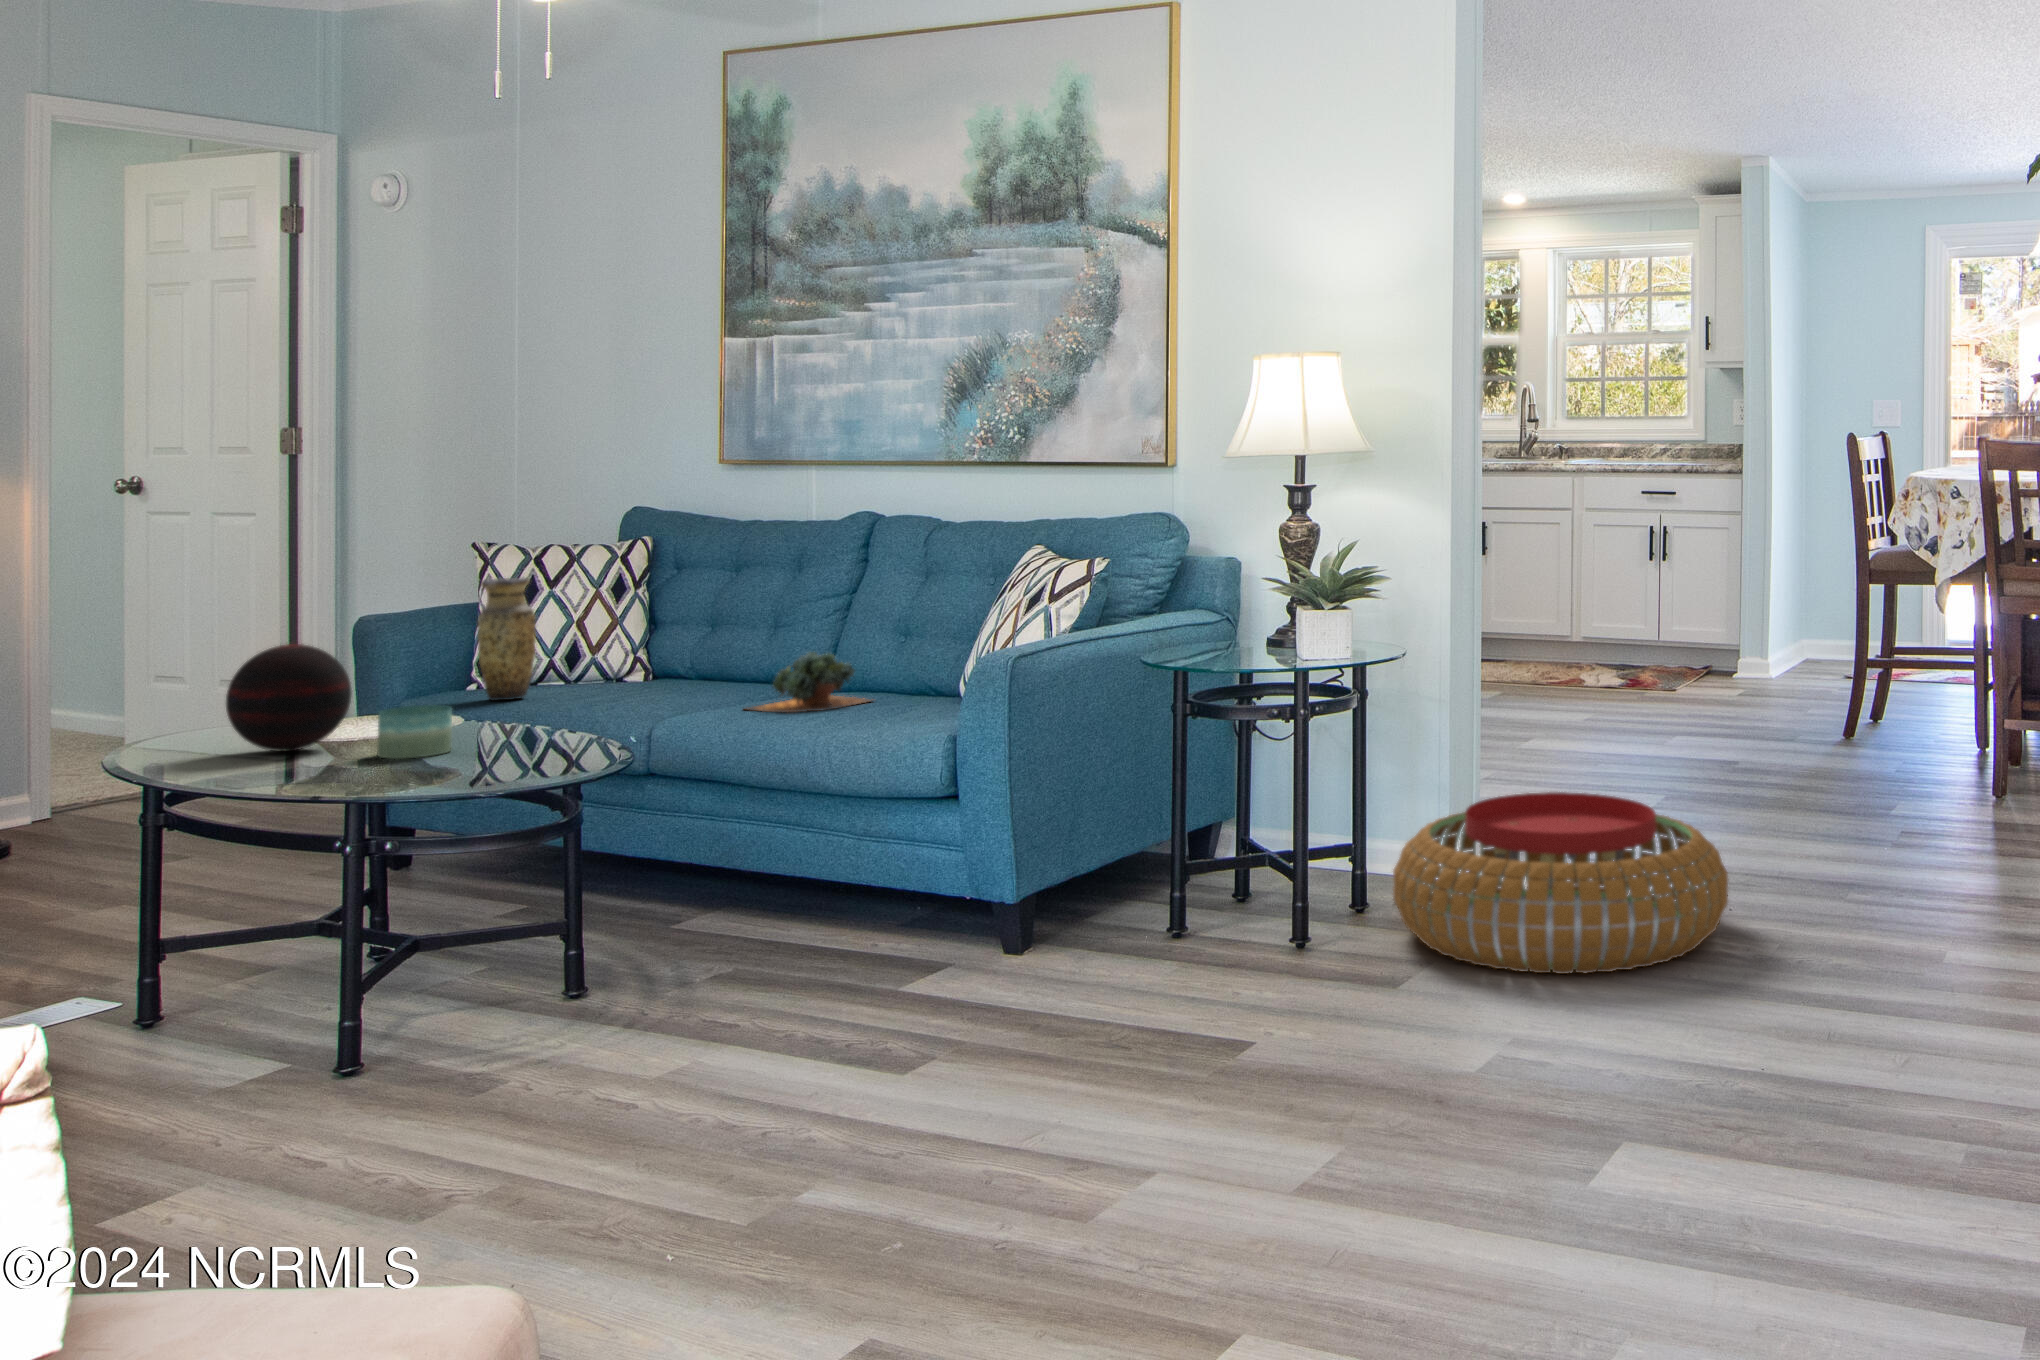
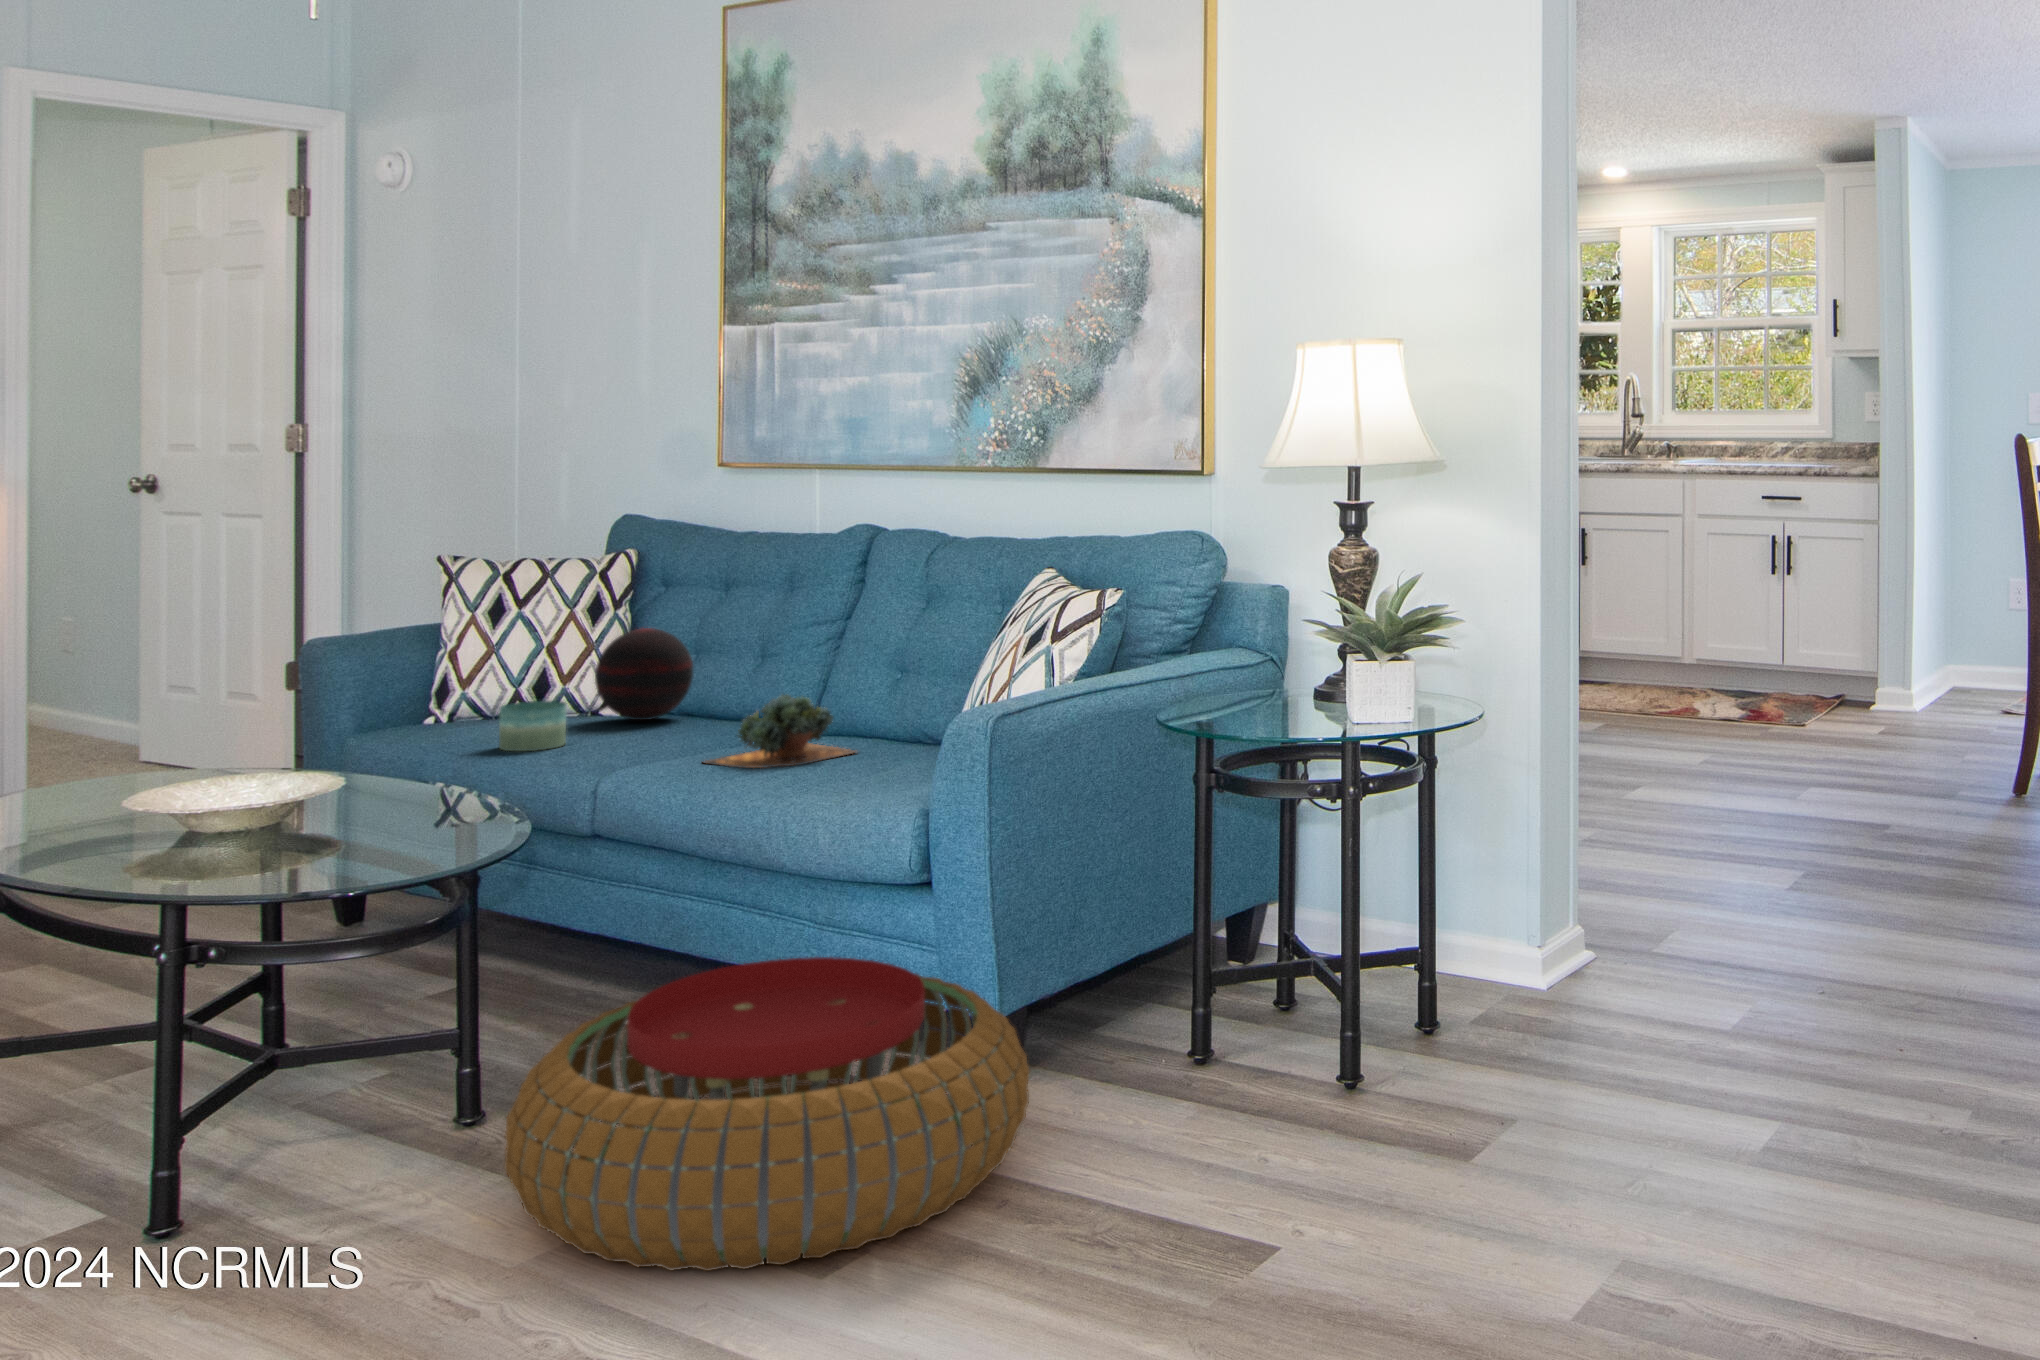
vase: present [478,578,536,701] -> none [421,600,488,742]
decorative orb: present [226,644,352,752] -> present [595,628,693,720]
candle: present [377,705,452,759] -> present [499,701,566,751]
pouf: present [1393,792,1728,974] -> present [505,957,1029,1271]

